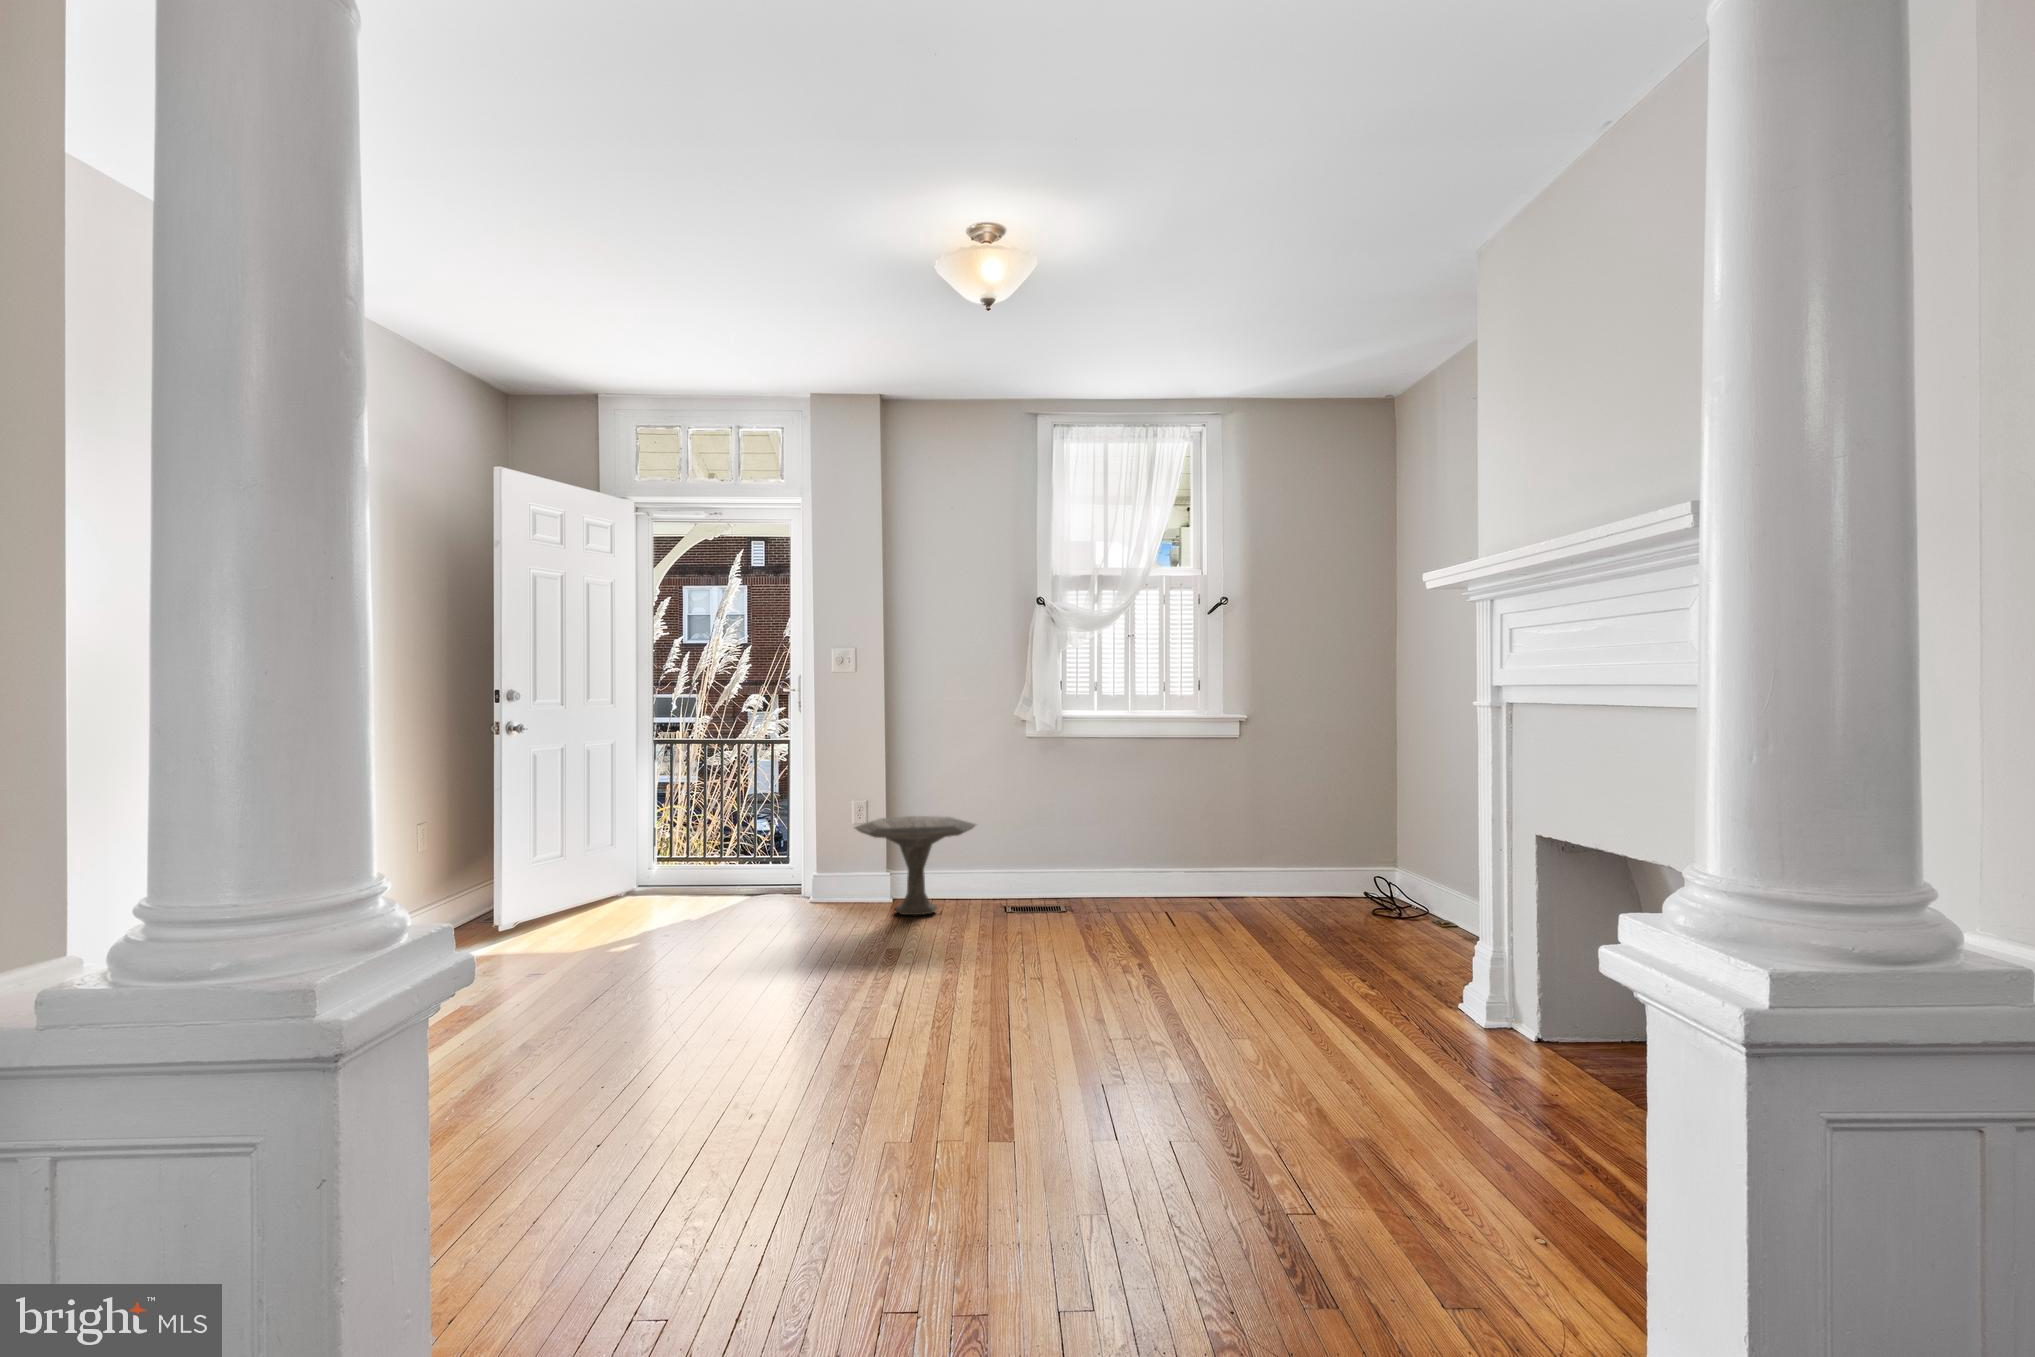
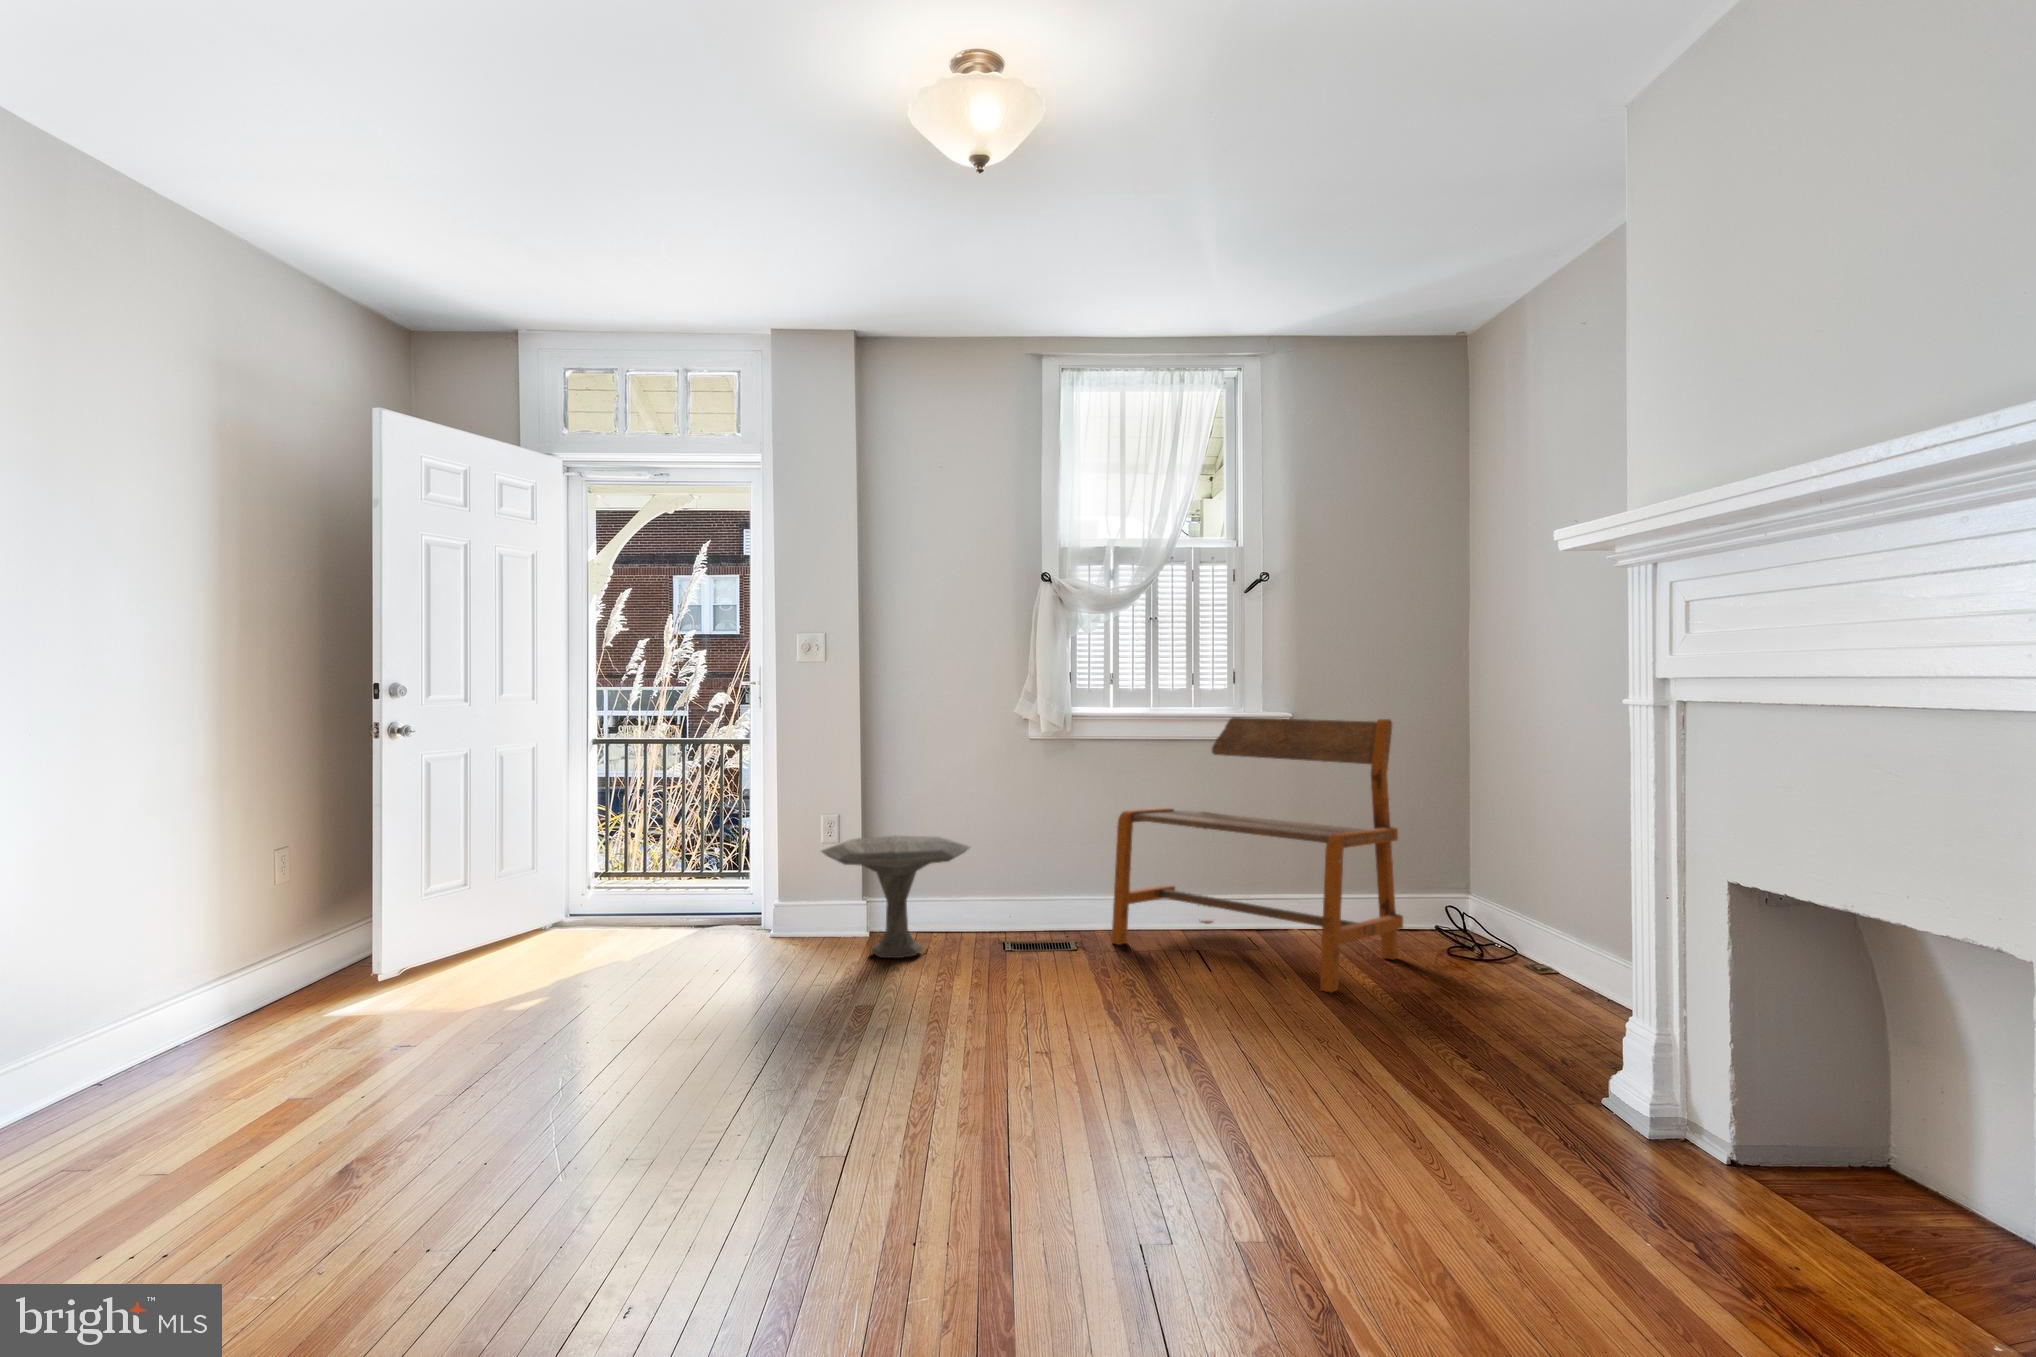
bench: none [1093,715,1332,939] -> present [1111,717,1403,992]

